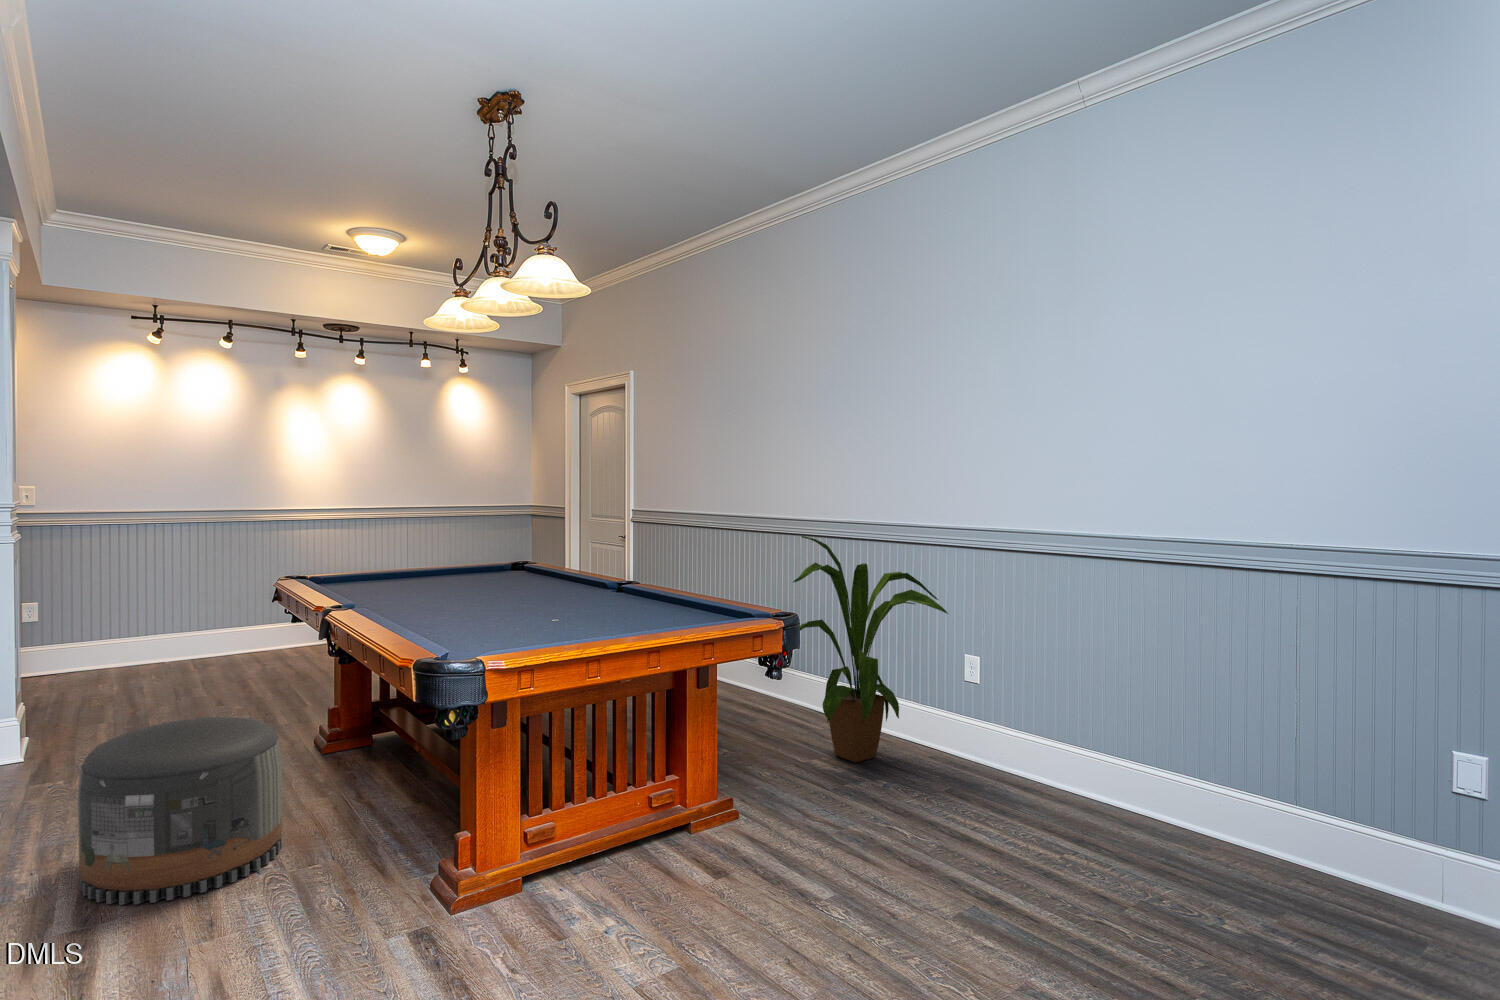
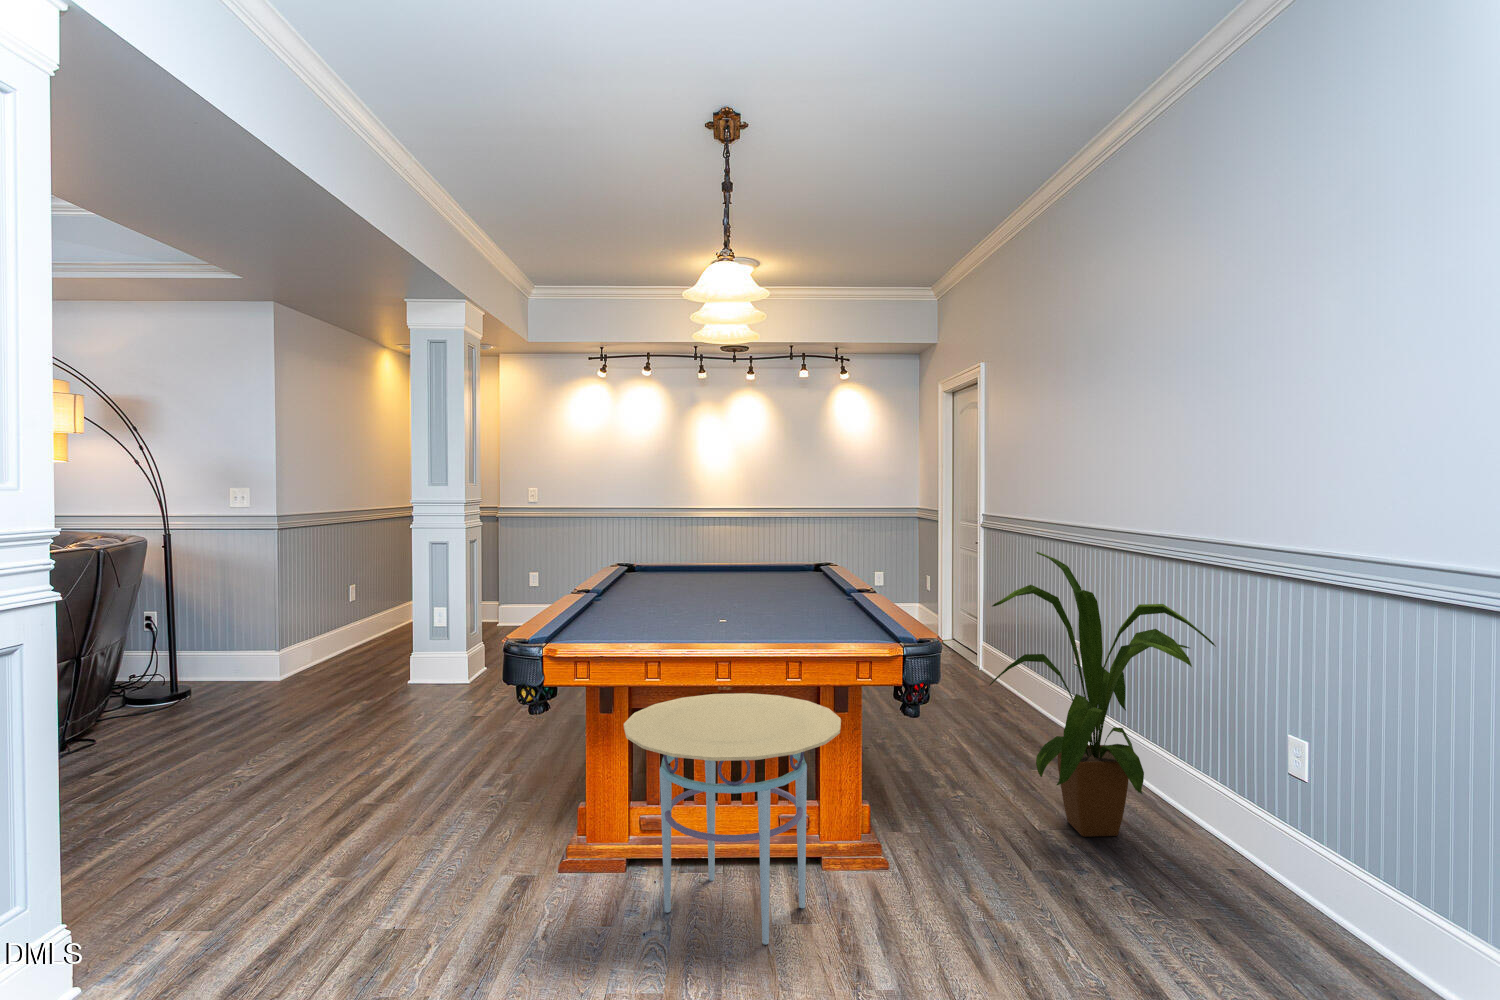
side table: none [560,678,774,908] -> present [624,693,841,945]
pouf: present [78,717,282,905] -> none [394,673,529,806]

